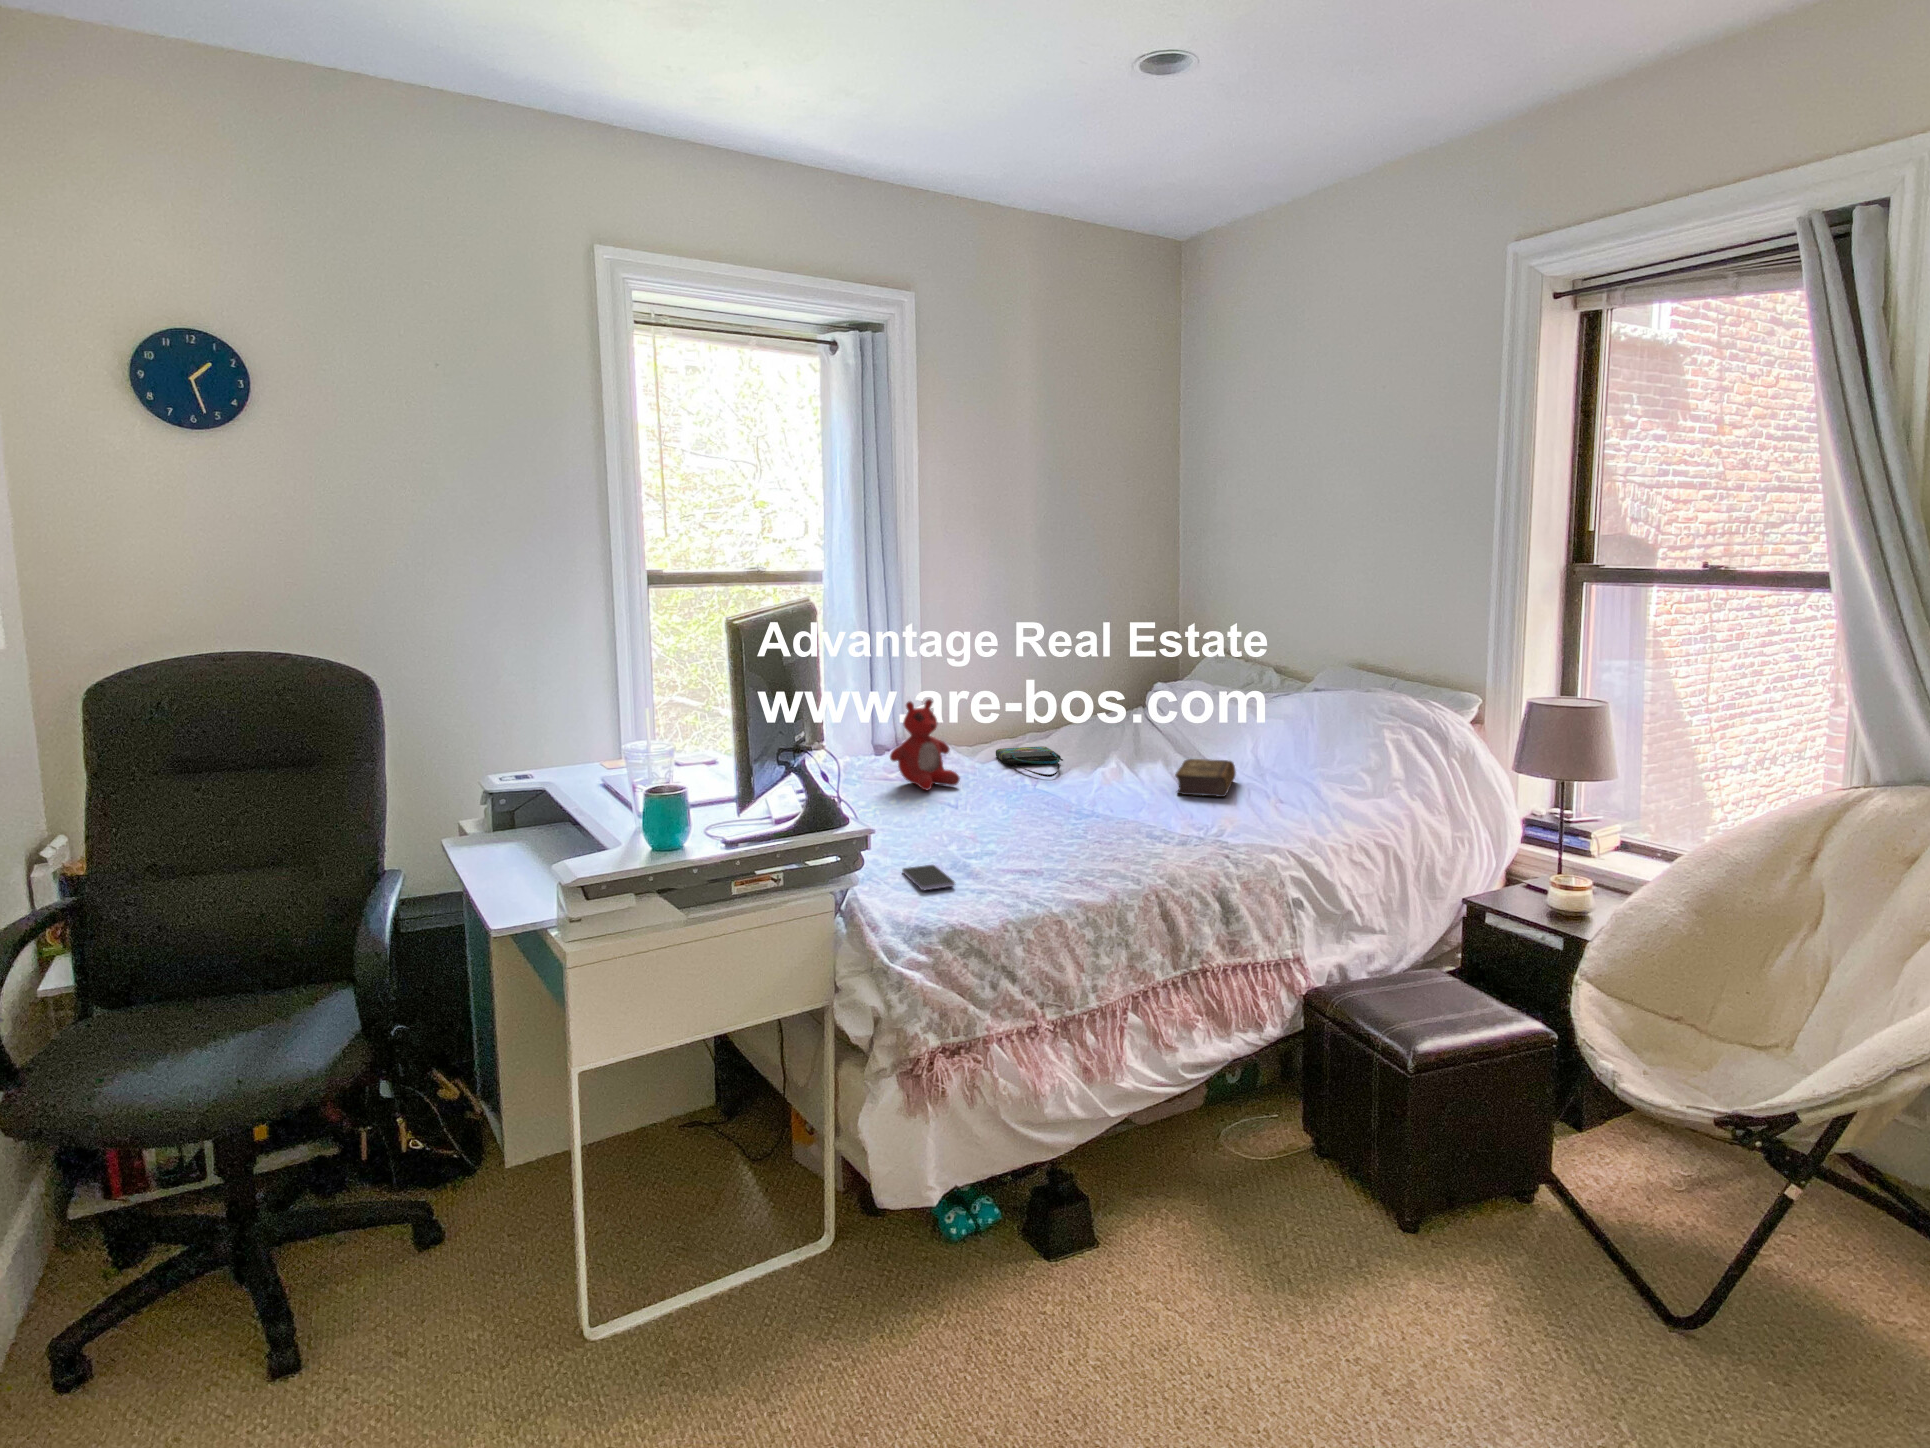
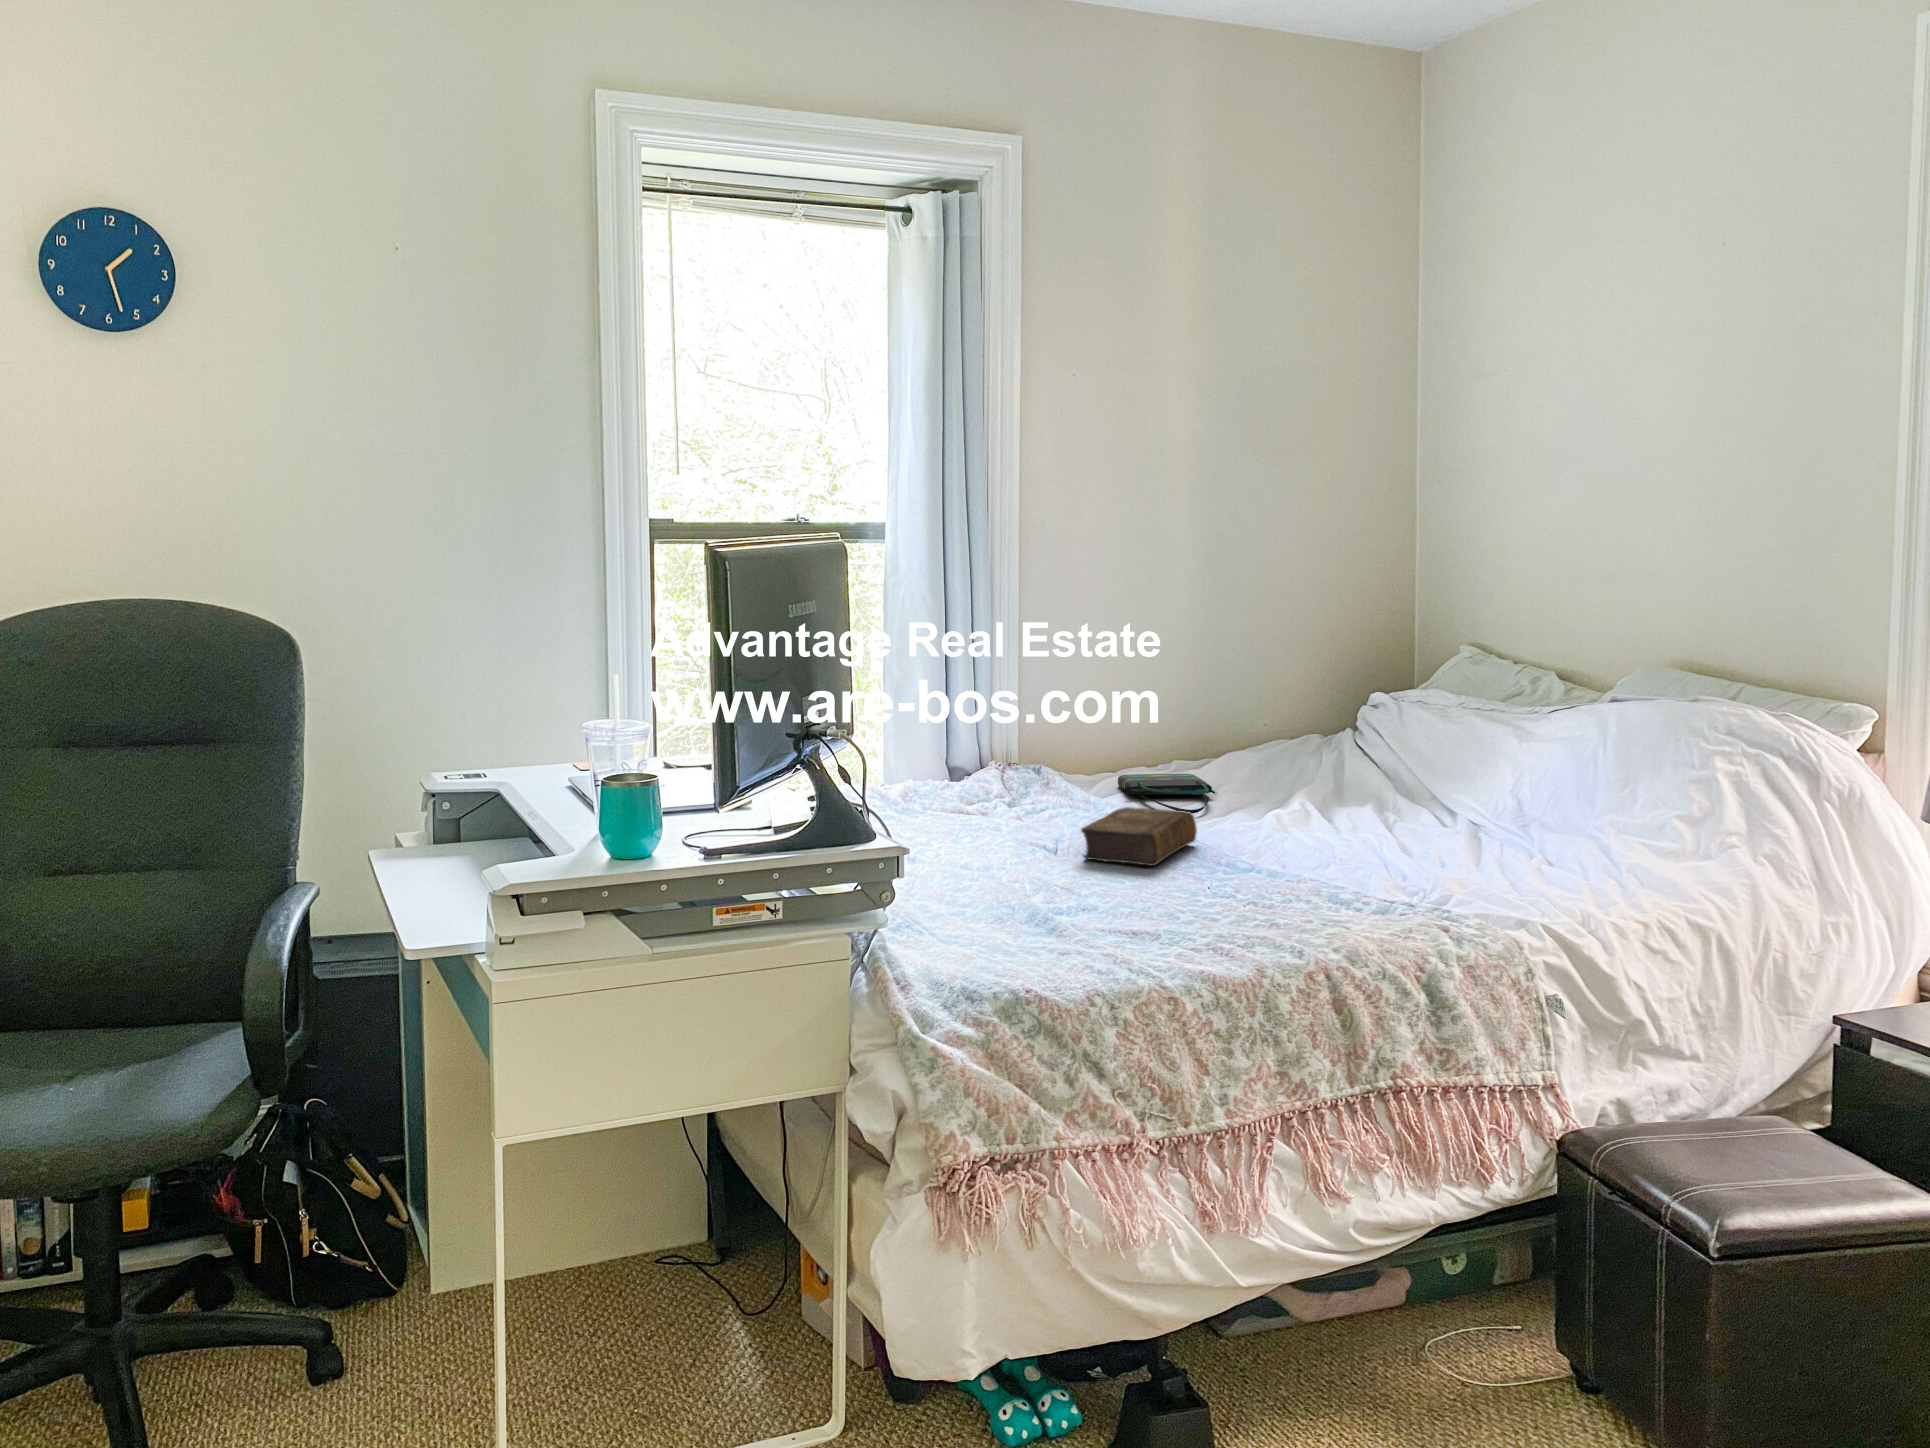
stuffed bear: present [890,699,960,790] -> none [960,695,1058,824]
book: present [1175,759,1236,797] -> present [1081,807,1197,866]
smartphone: present [902,865,955,890] -> none [956,914,1027,944]

